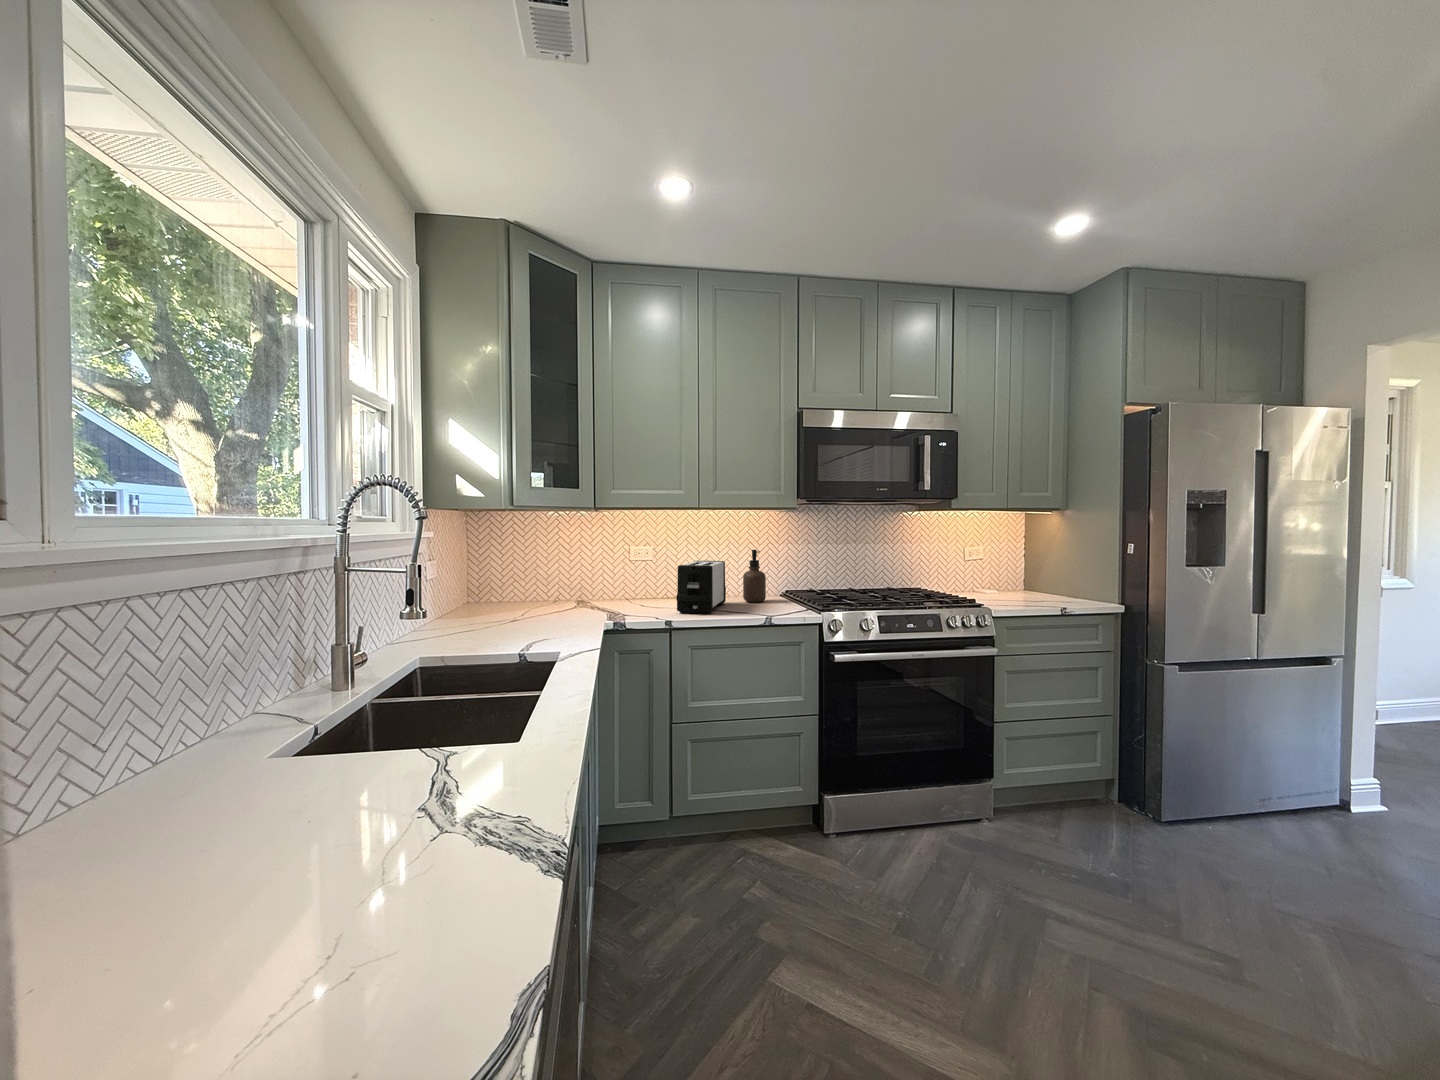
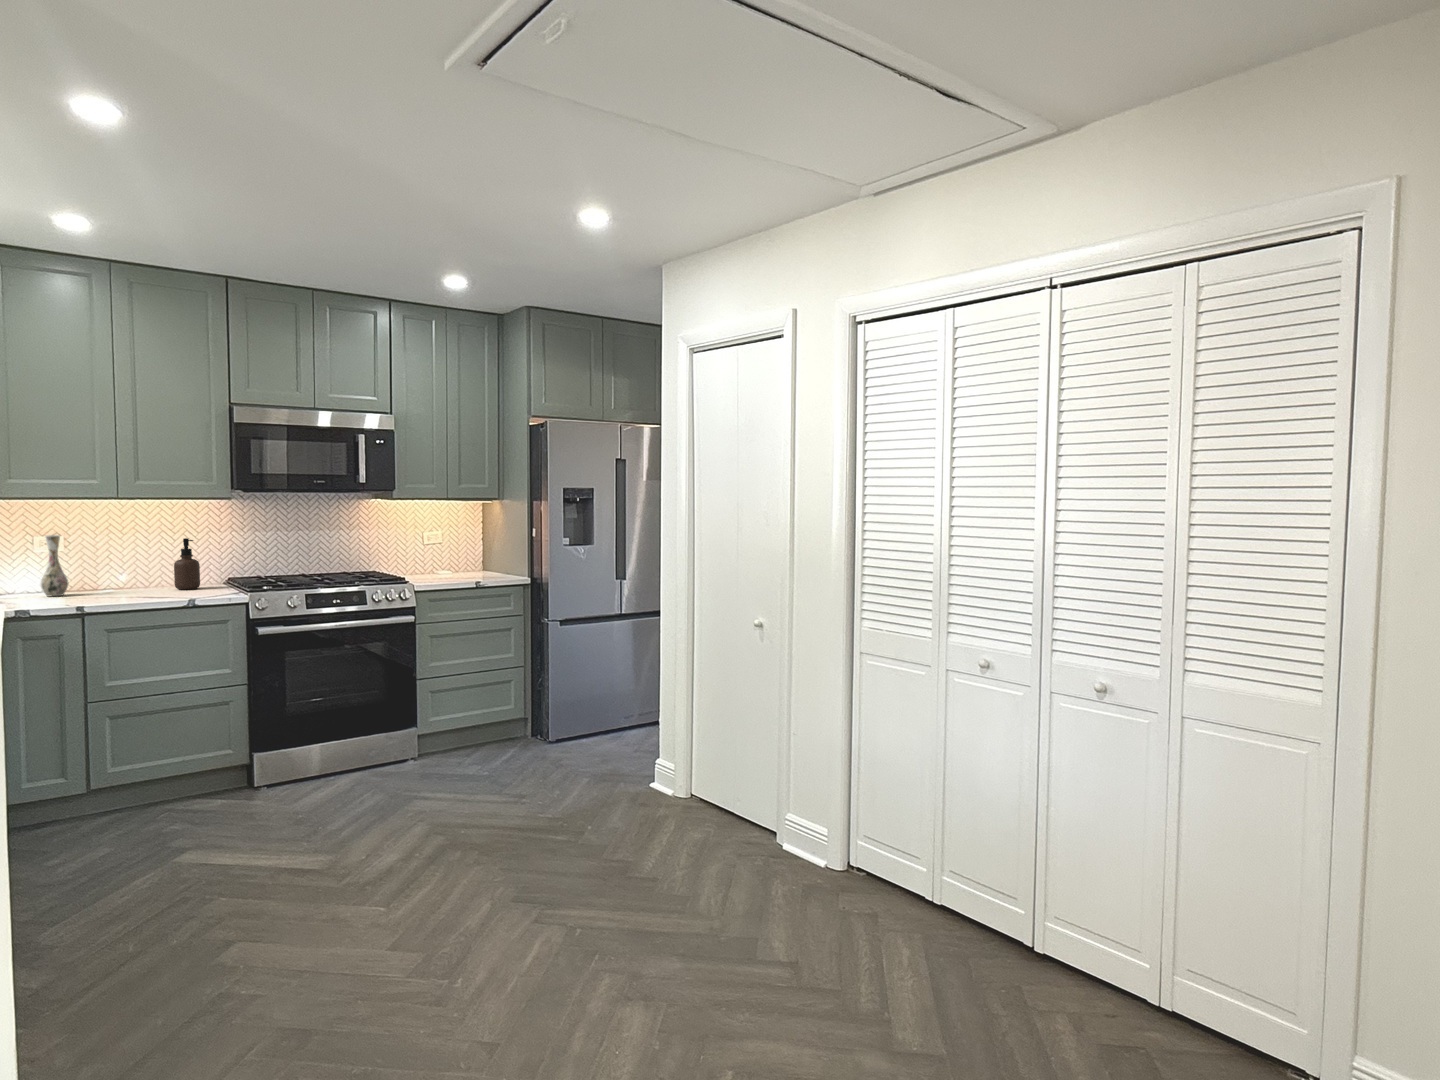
vase: none [634,545,656,604] -> present [41,535,69,596]
toaster: present [676,561,726,614] -> none [91,550,153,601]

